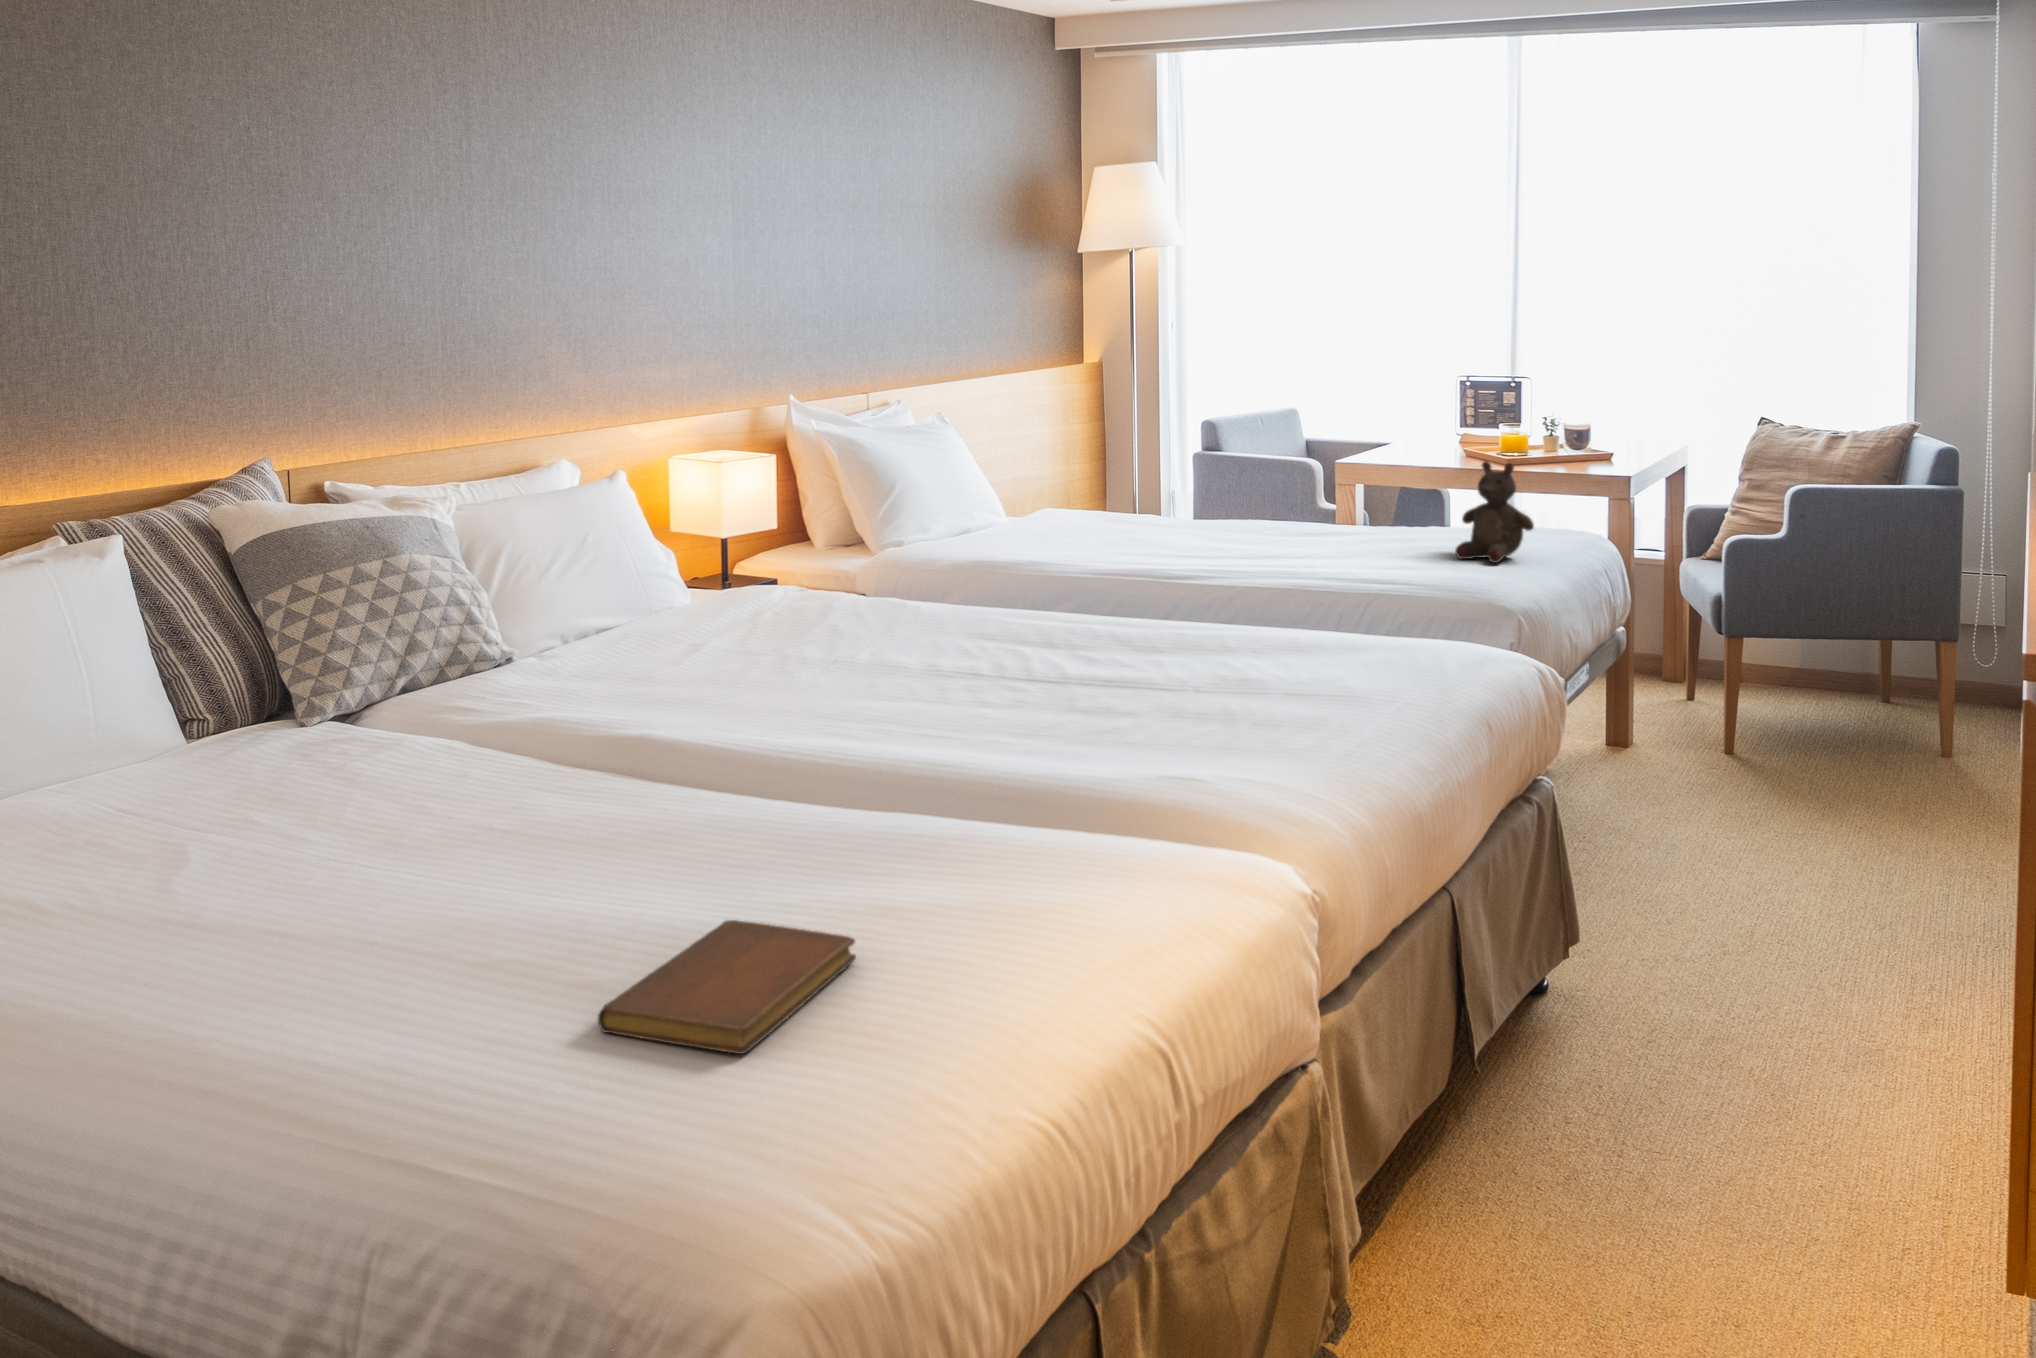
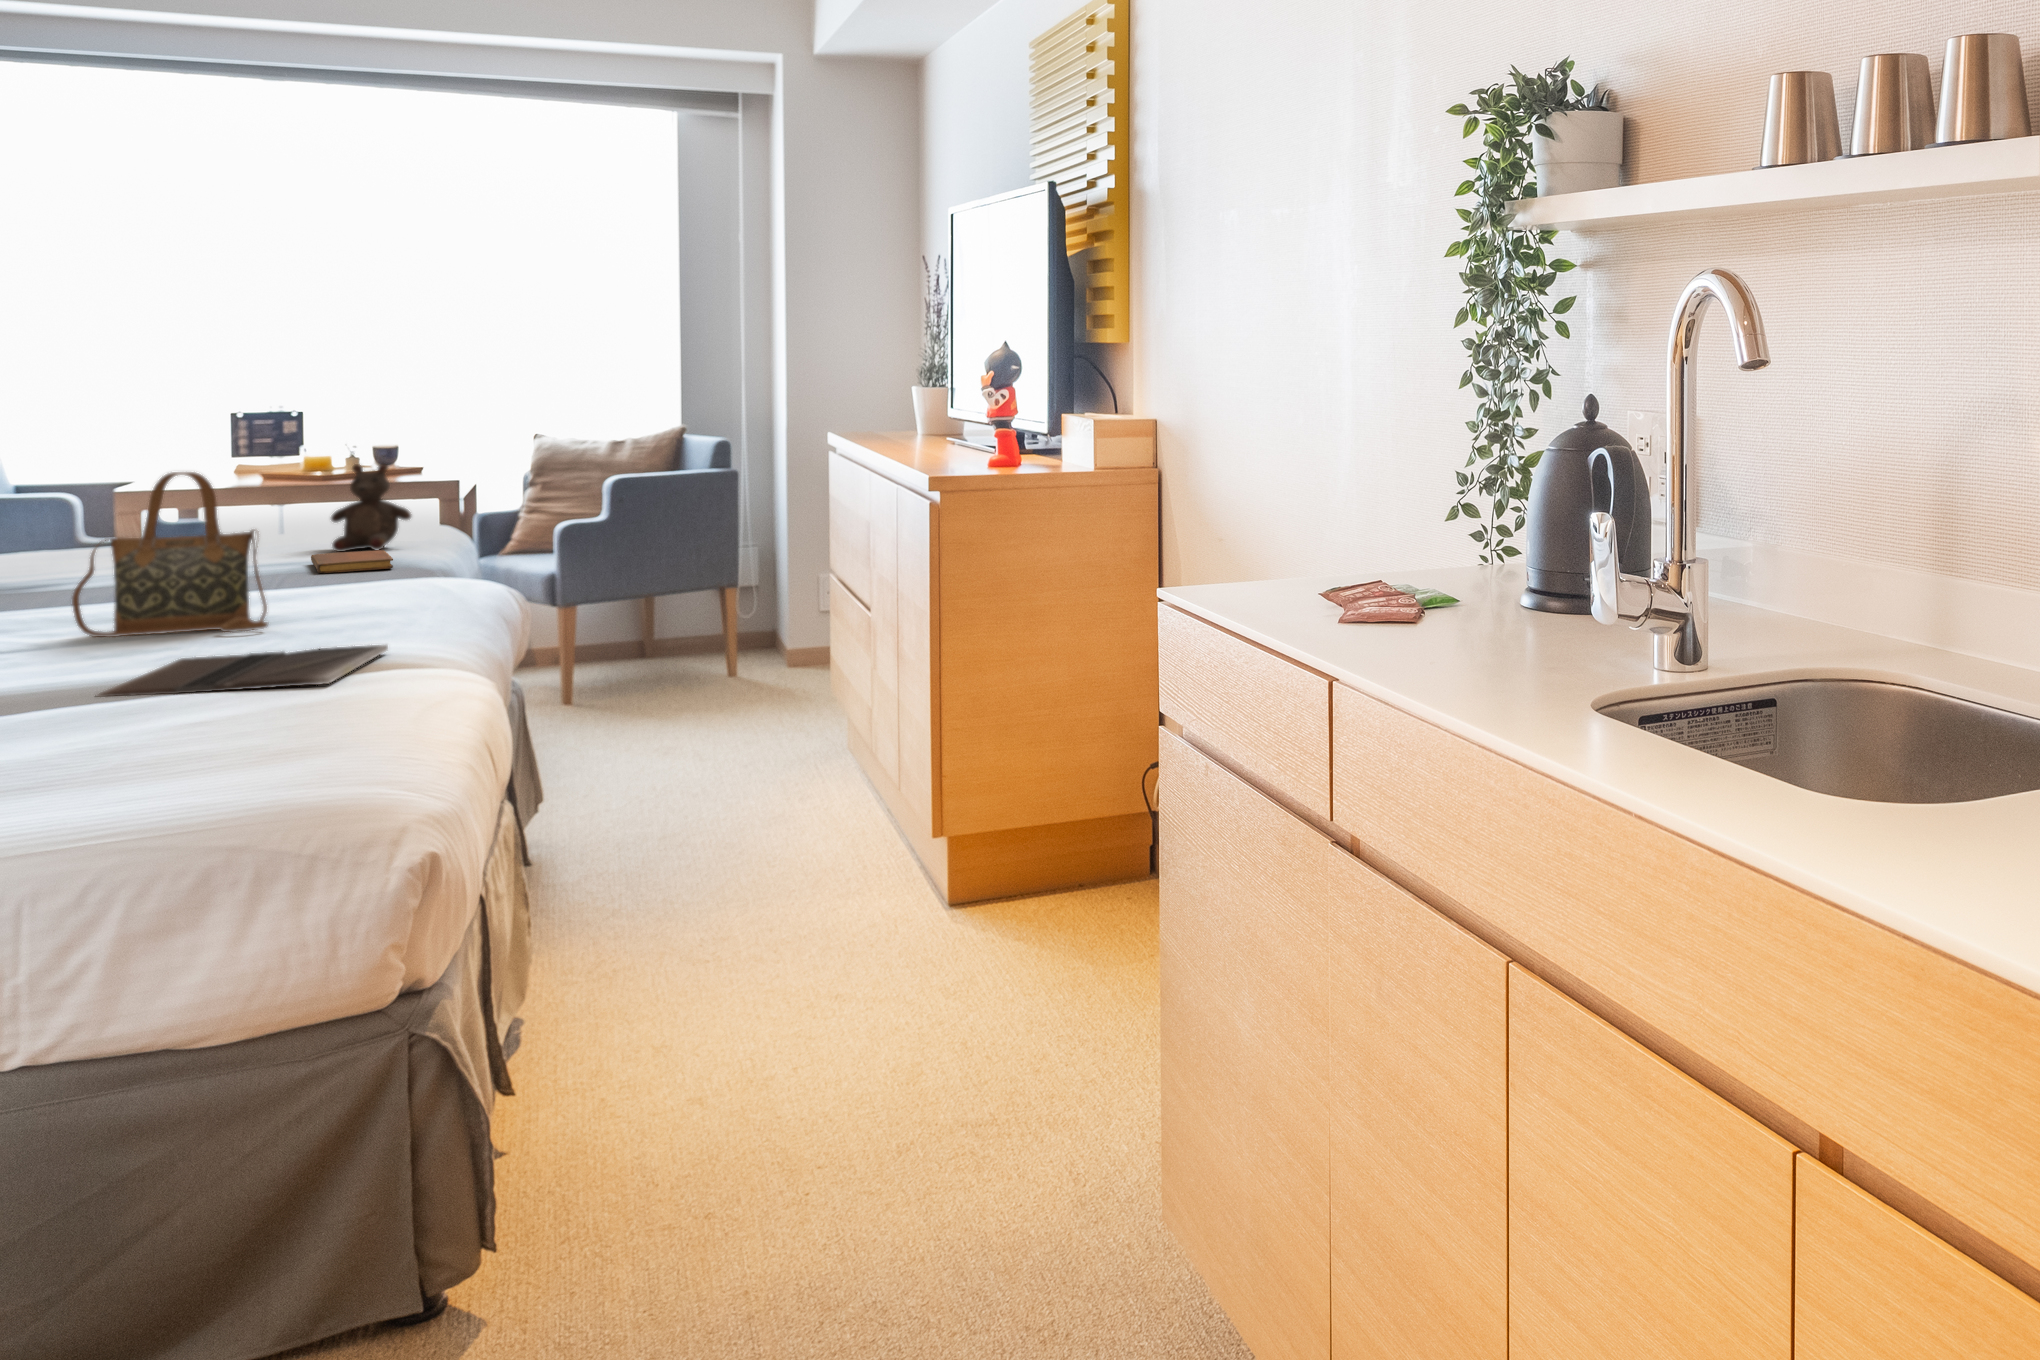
handbag: none [1088,492,1244,690] -> present [72,472,268,637]
laptop: none [947,729,1268,829] -> present [98,645,388,697]
notebook: present [598,920,856,1054] -> present [311,550,393,573]

